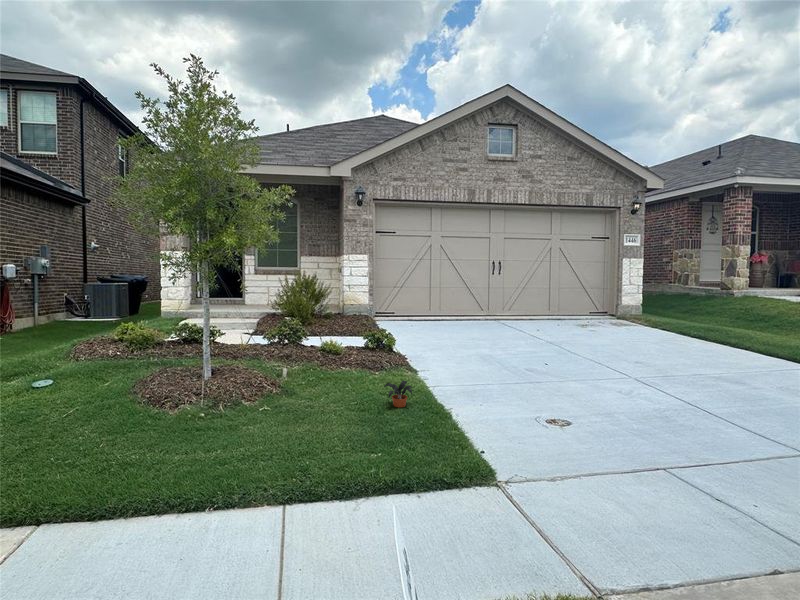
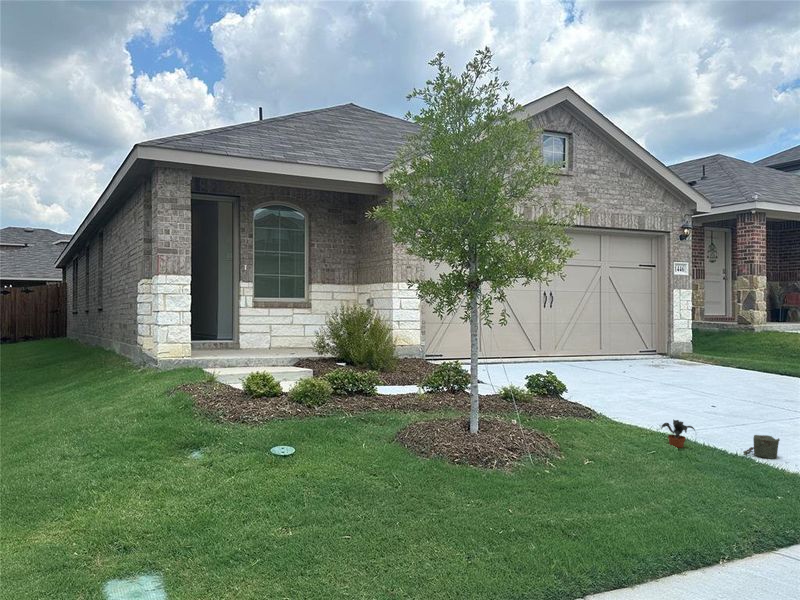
bucket: none [445,401,476,426] -> present [743,435,780,459]

